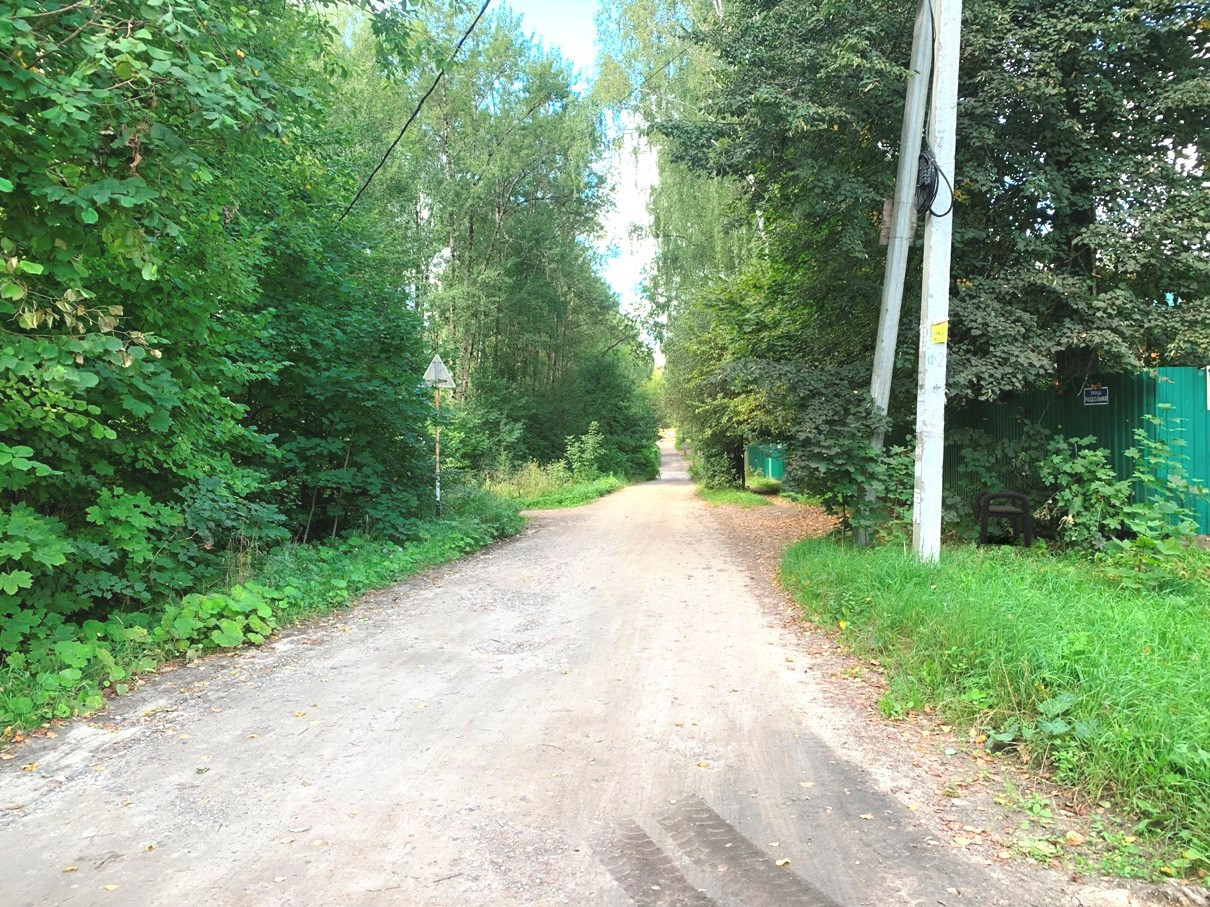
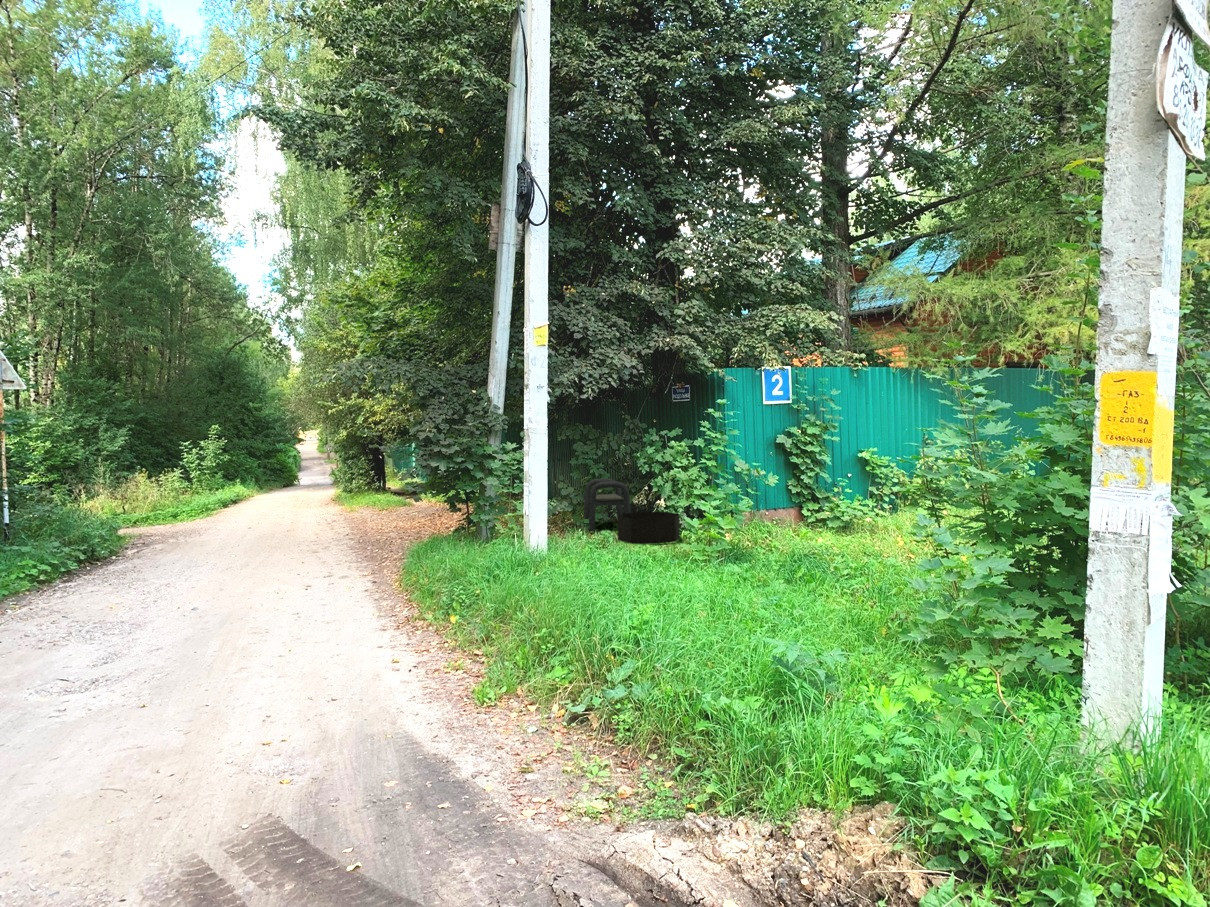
basket: none [1016,527,1095,563] -> present [618,512,680,544]

